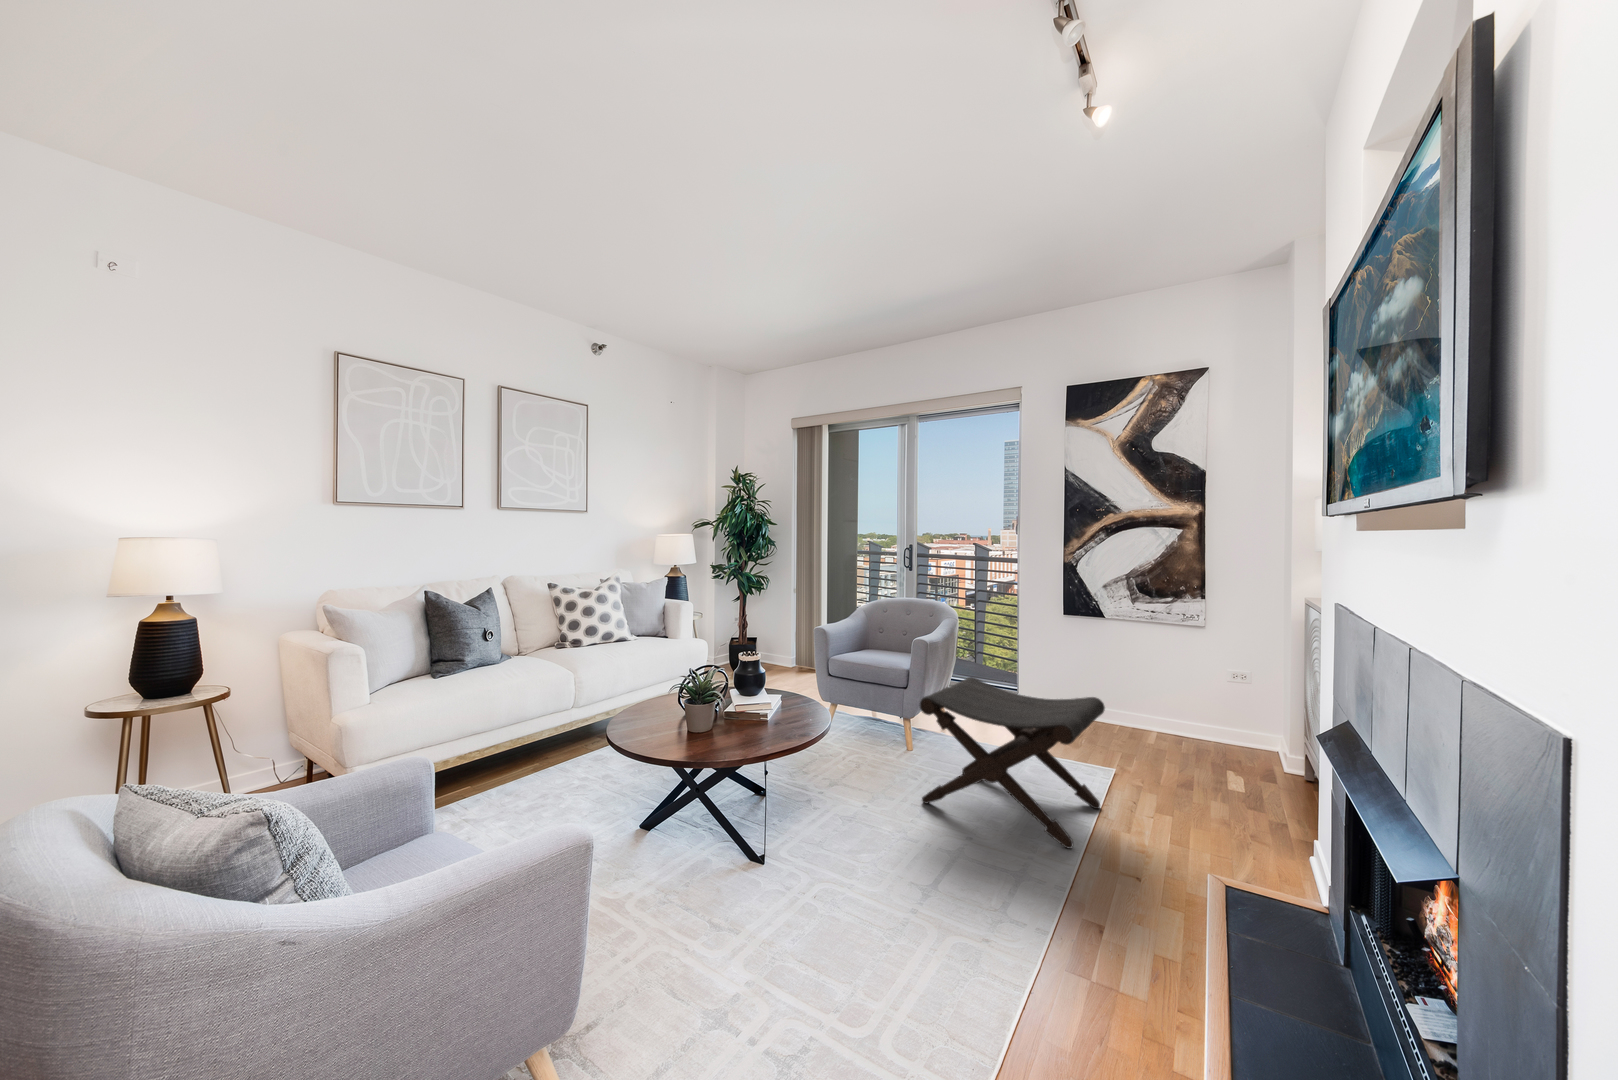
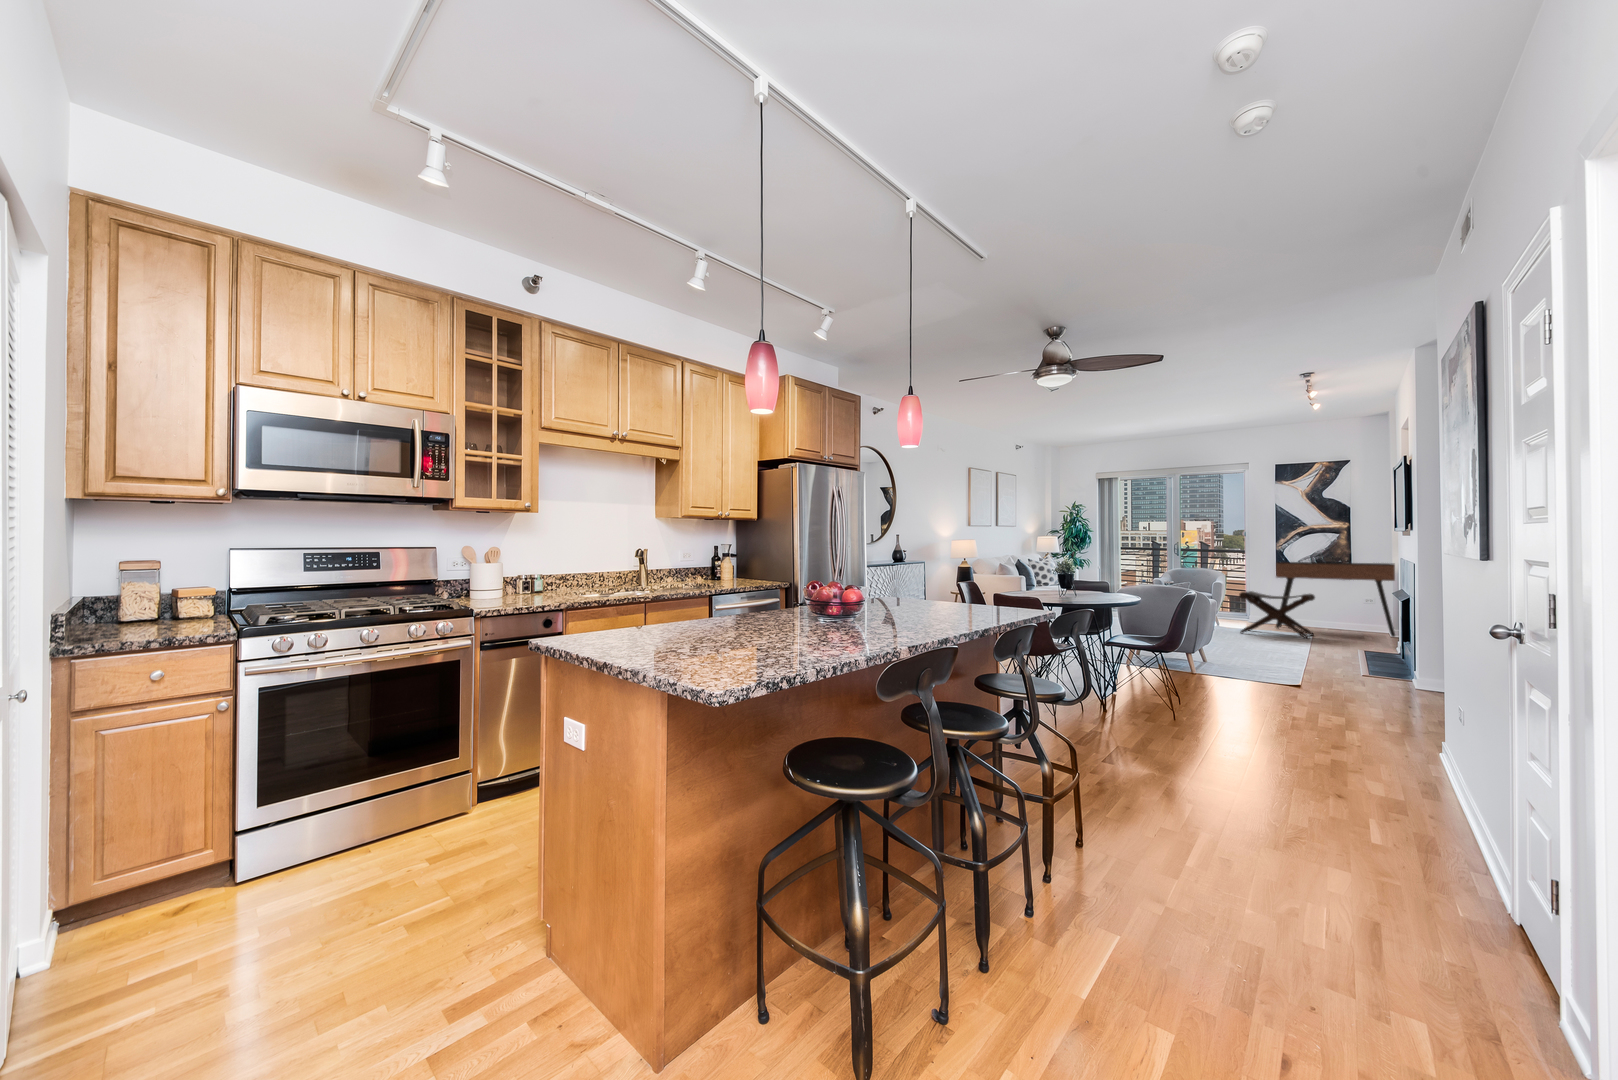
console table: none [1041,592,1298,800] -> present [1276,562,1395,637]

